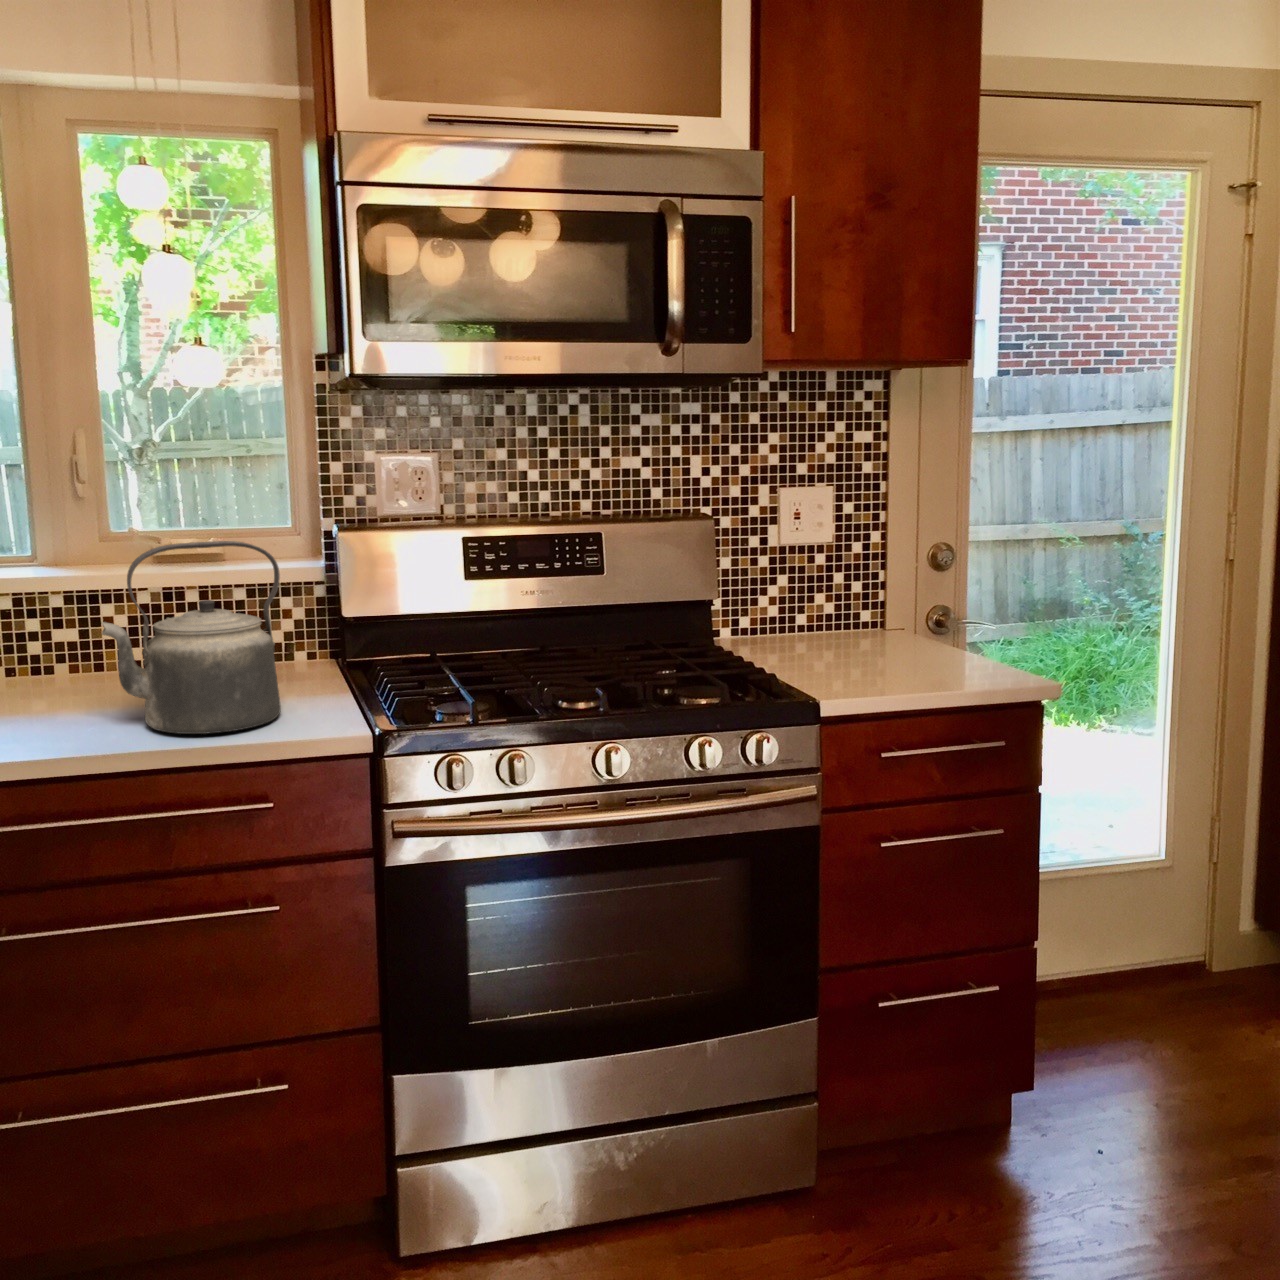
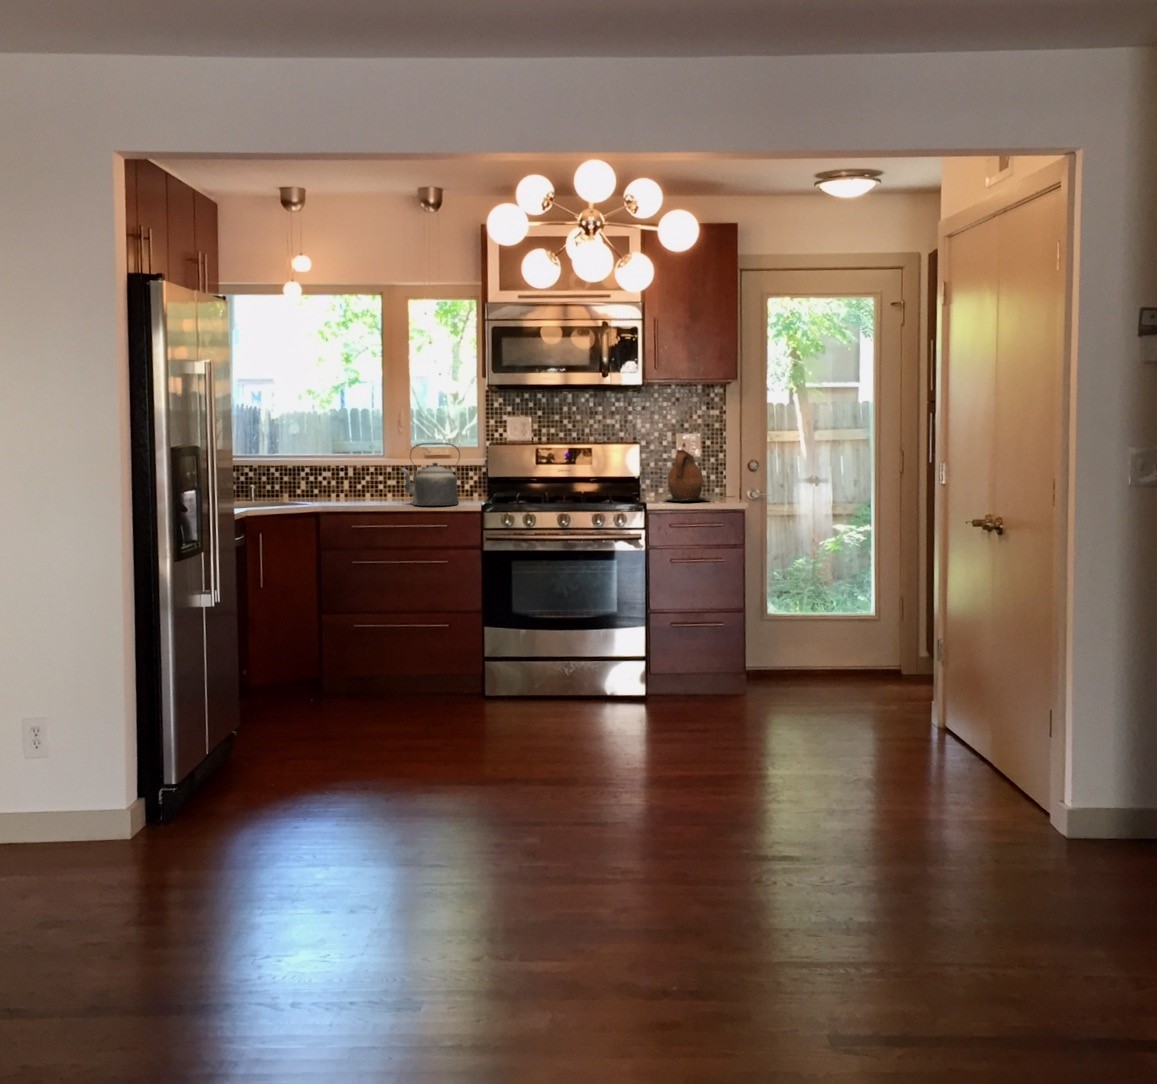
ceramic pitcher: none [795,539,915,670] -> present [667,450,706,501]

